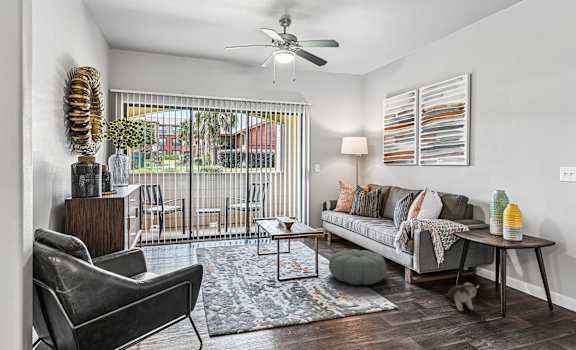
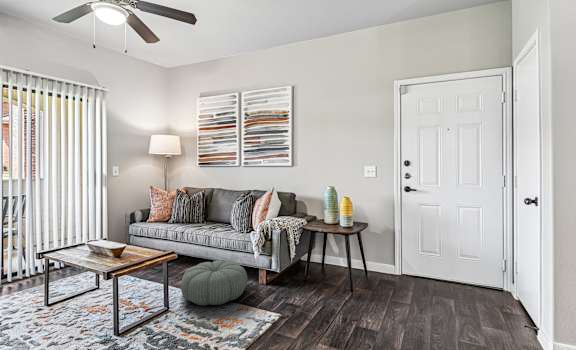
plush toy: present [445,283,479,311] -> none [303,271,342,299]

